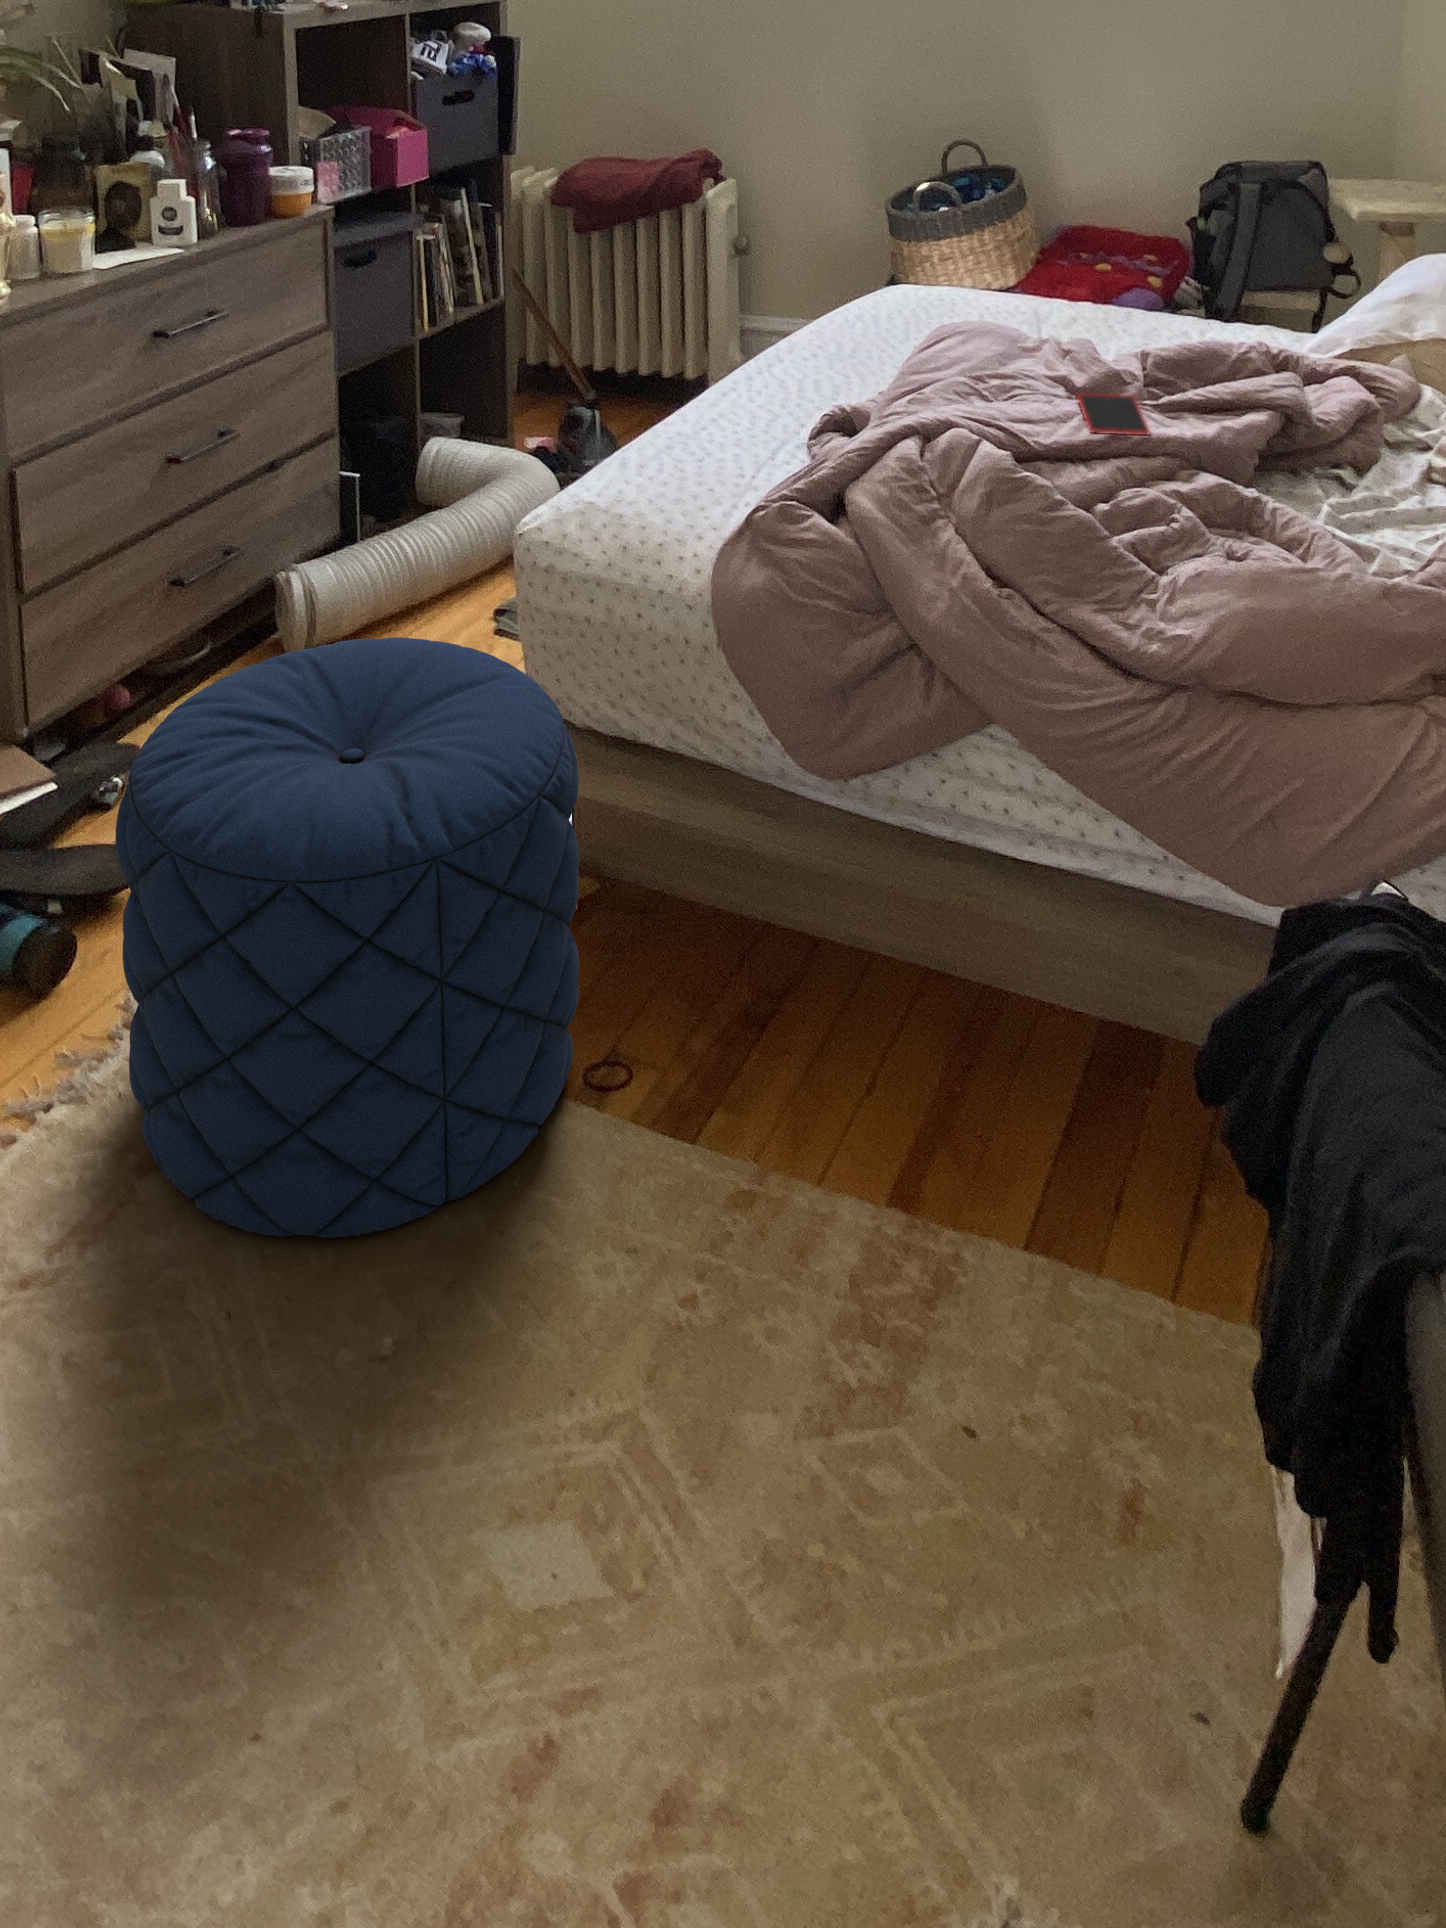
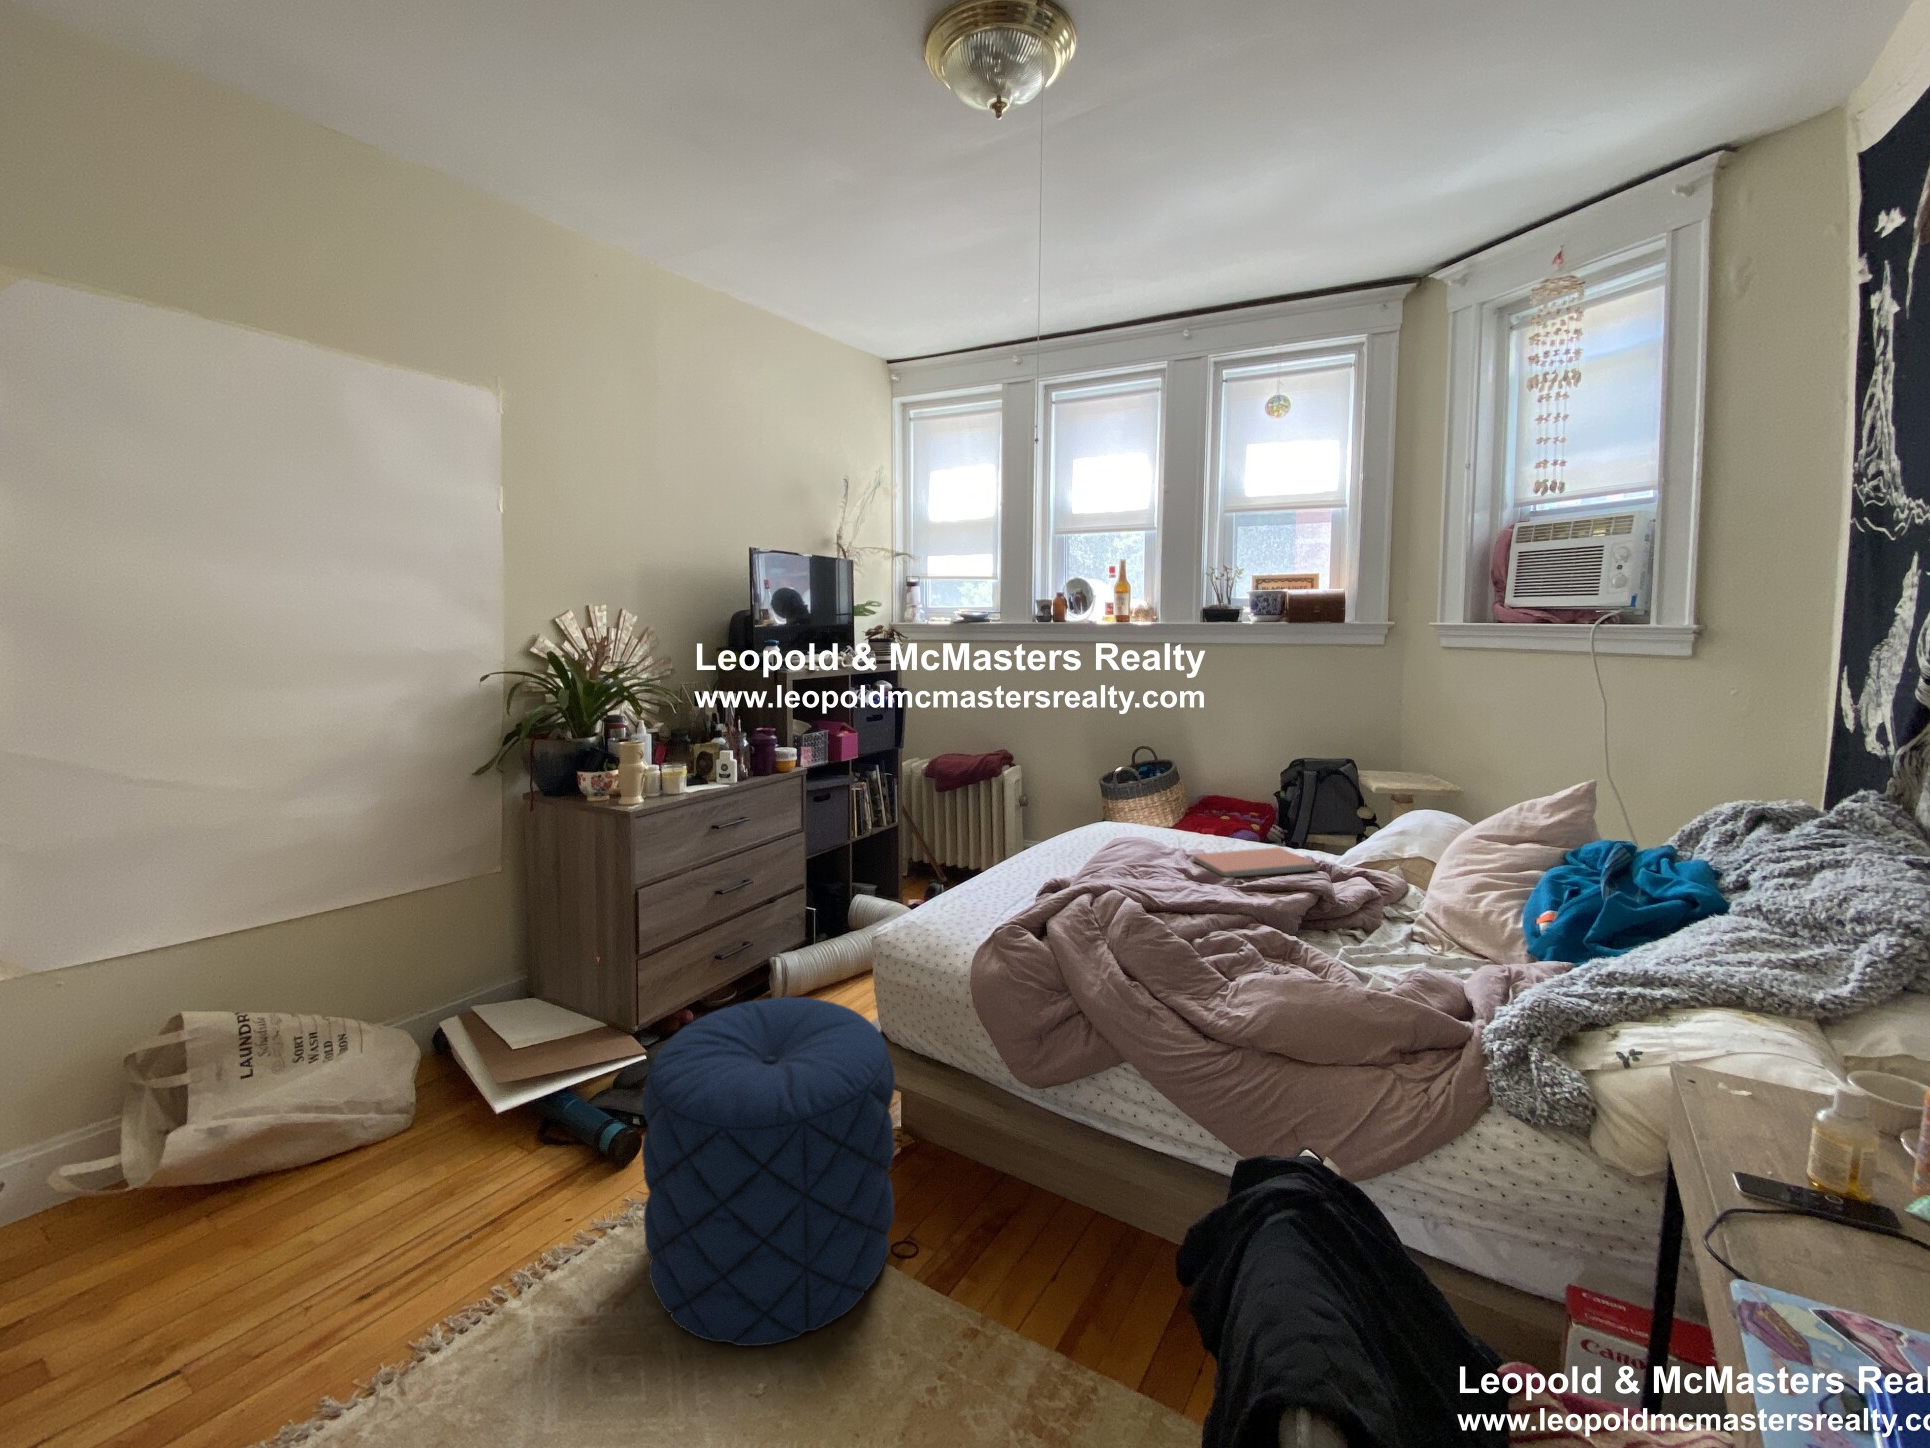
notebook: none [1066,330,1276,389] -> present [1193,847,1315,876]
smartphone: present [1077,394,1150,435] -> none [1193,878,1234,903]

